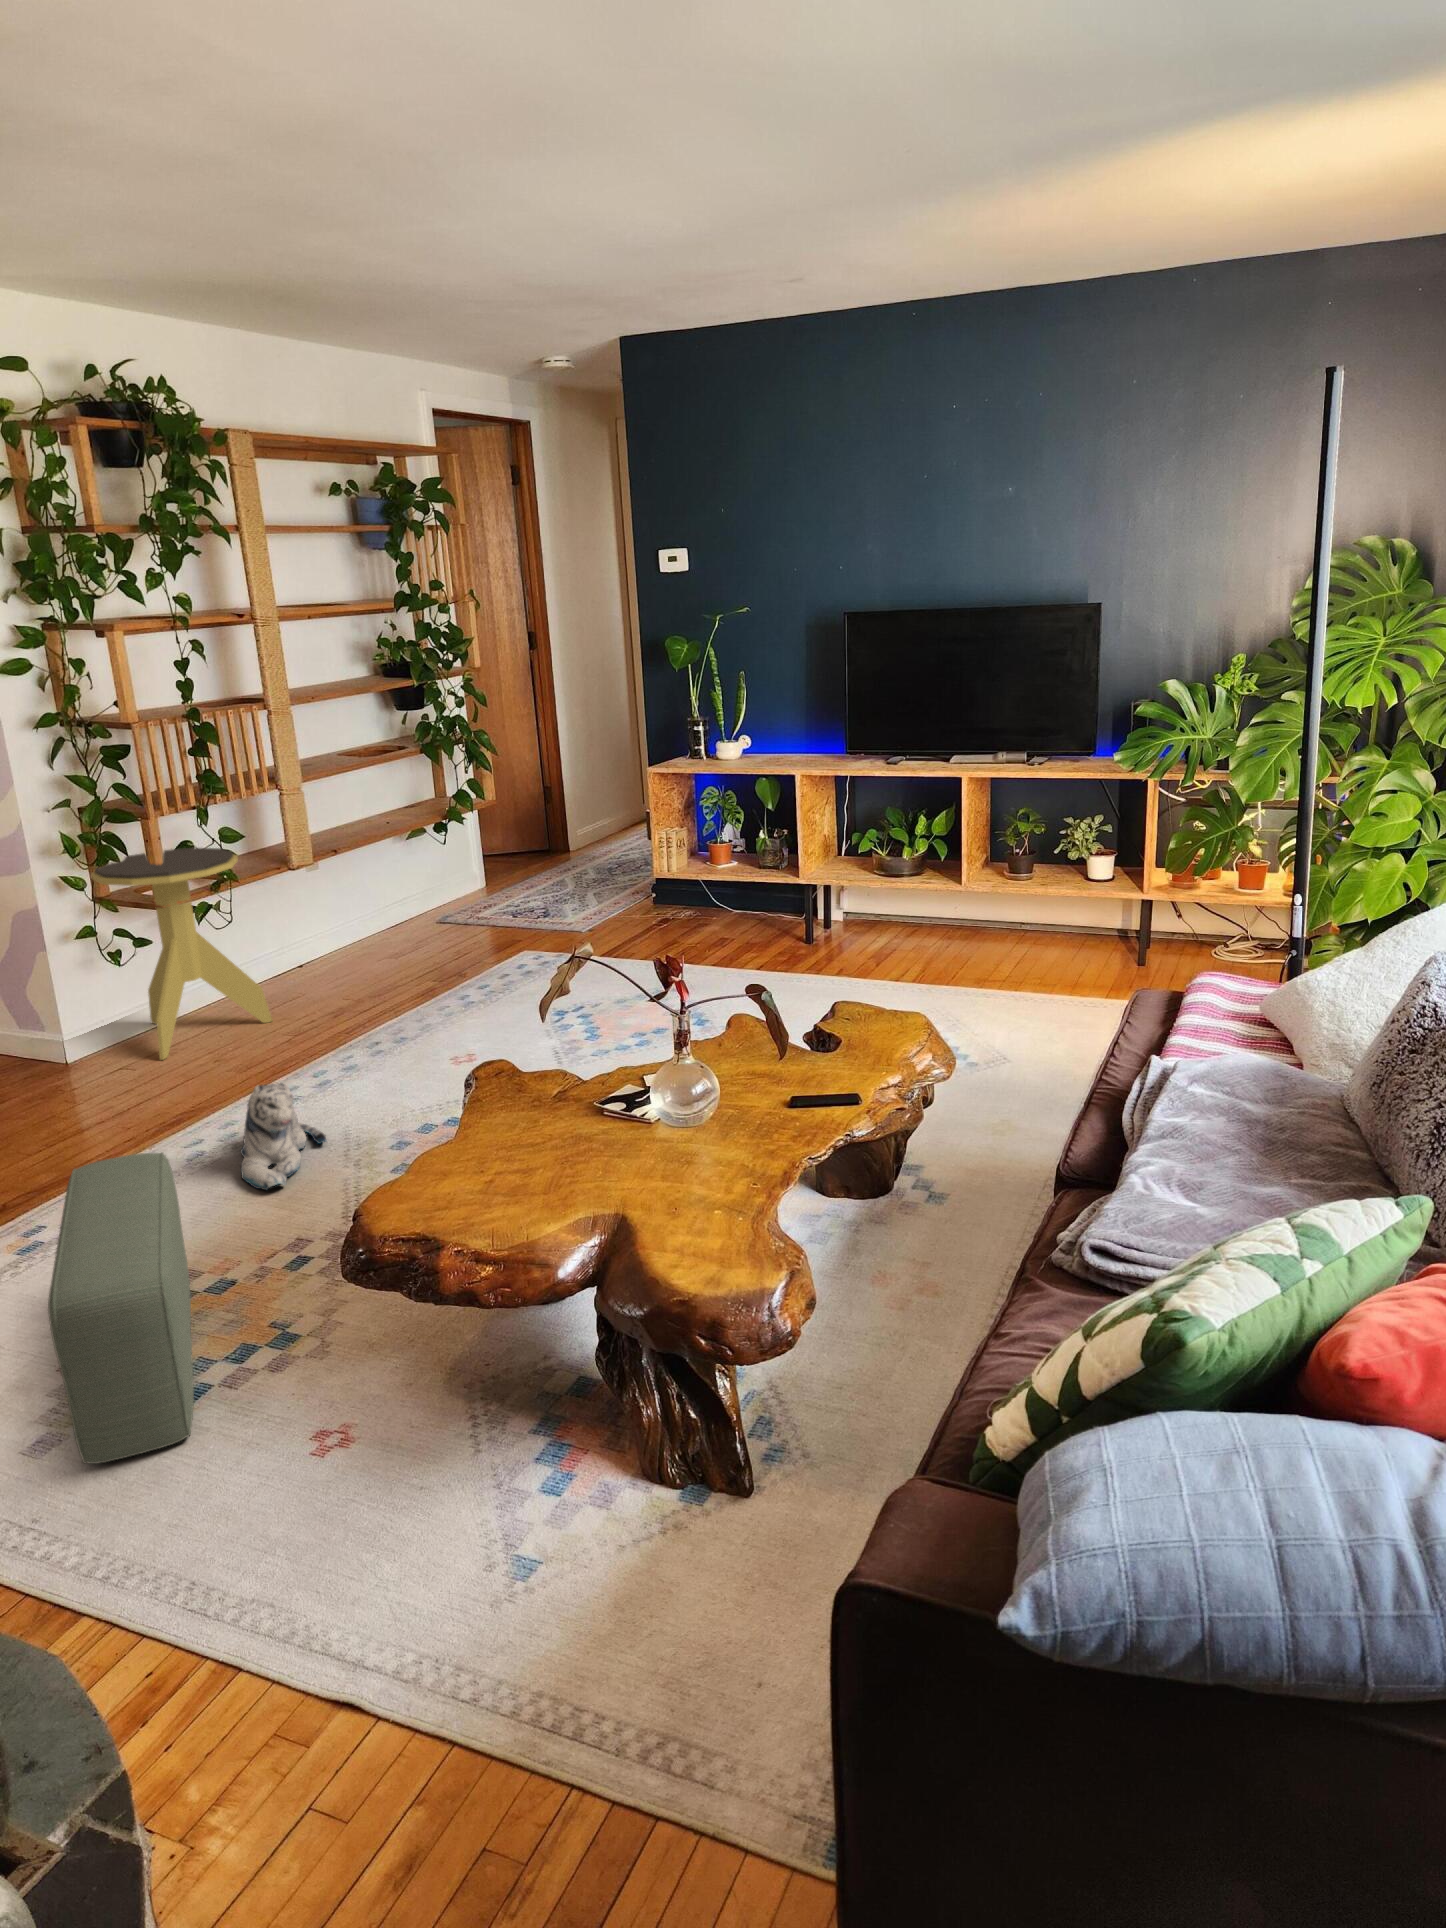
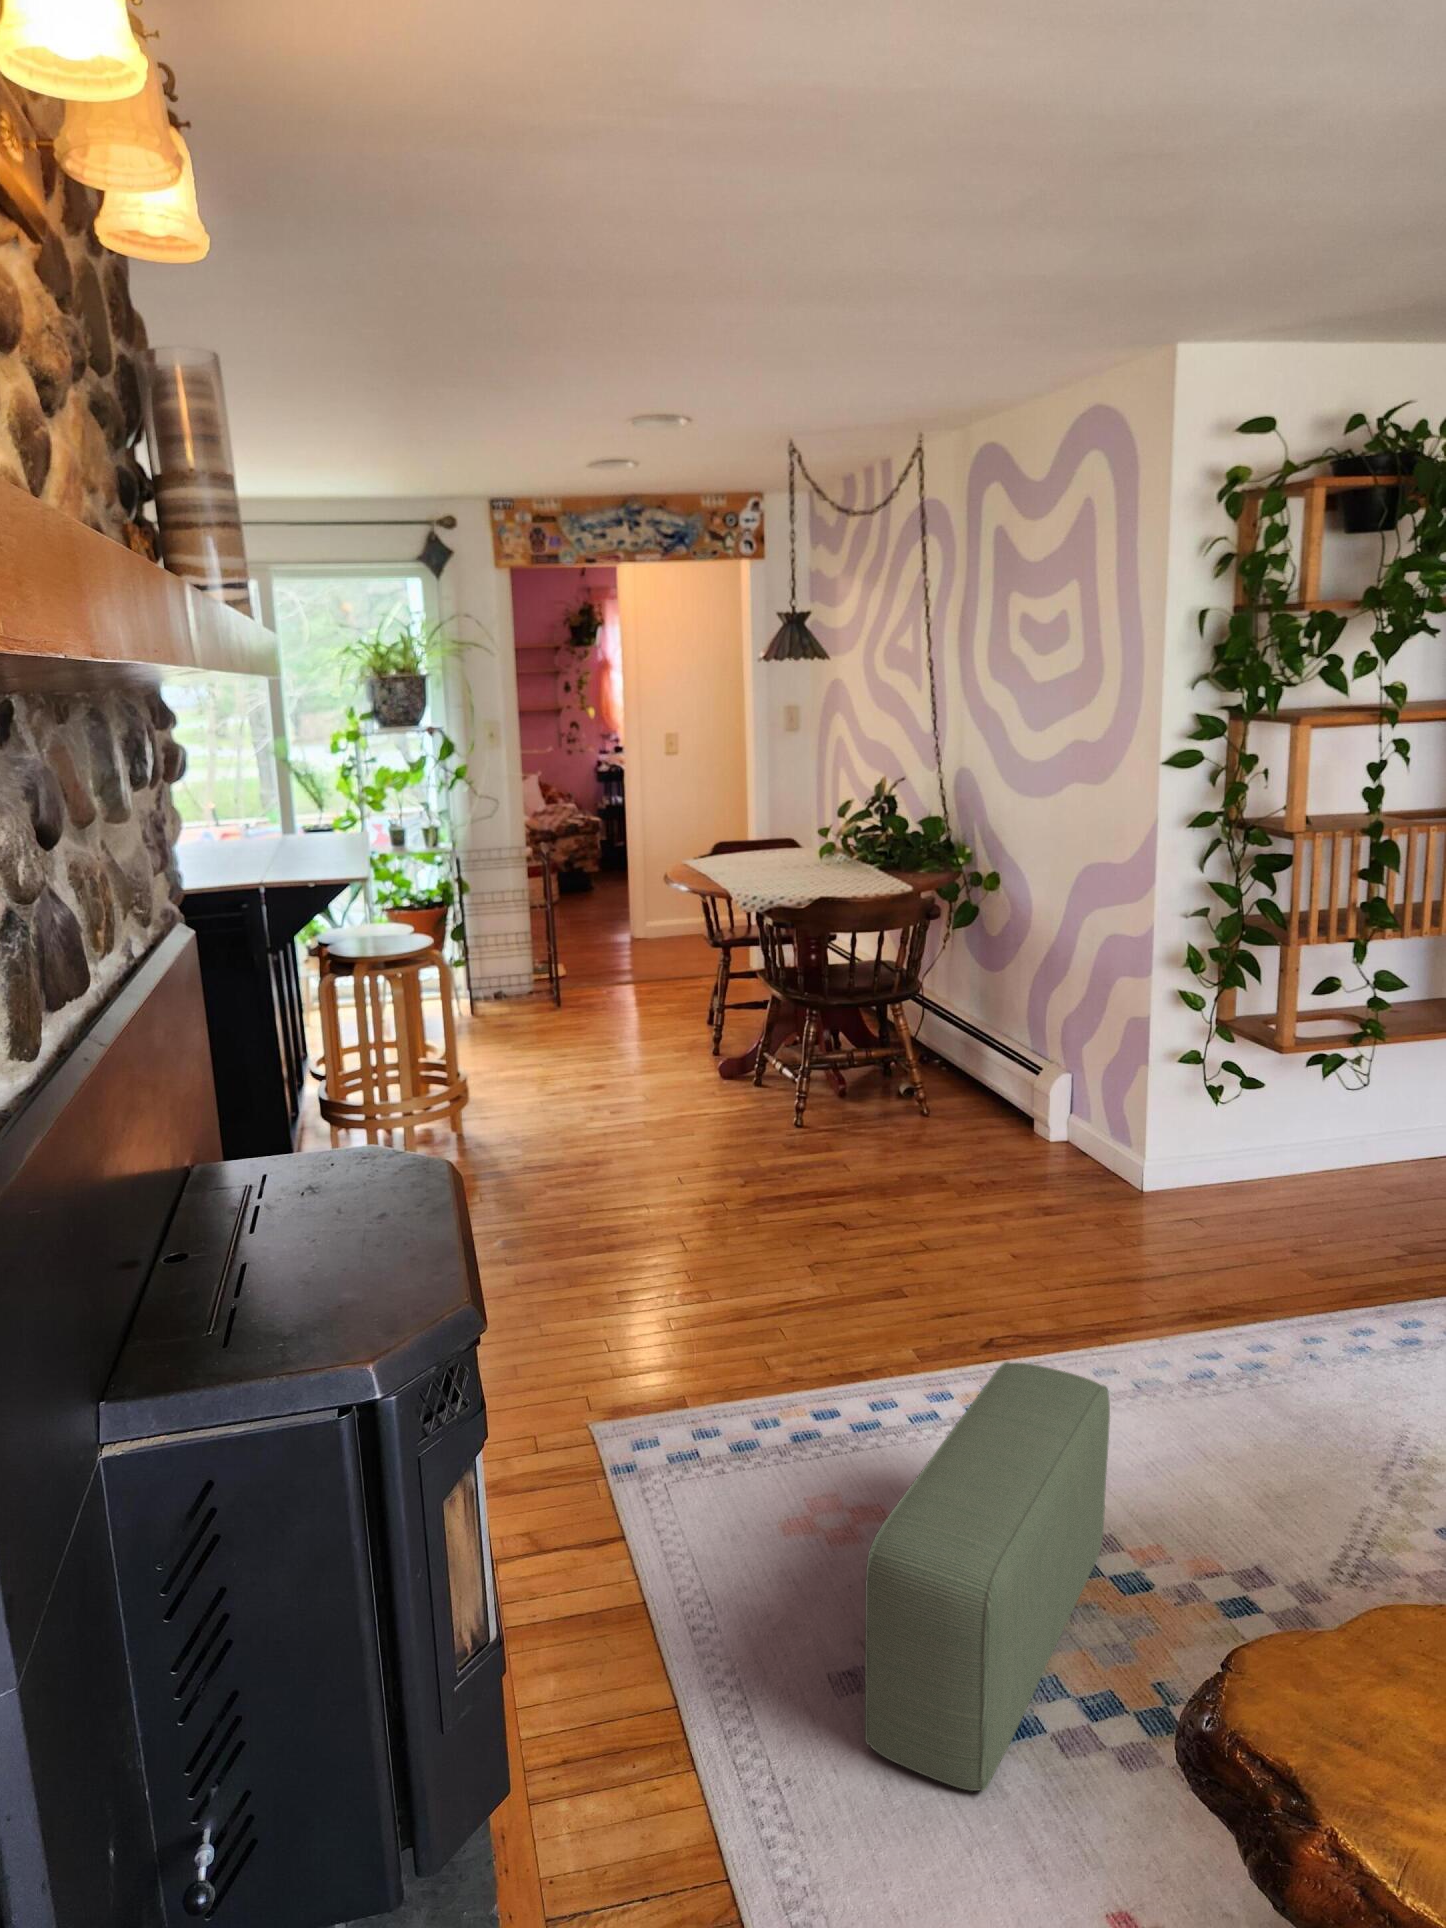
side table: present [91,848,272,1060] -> none [1208,981,1385,1229]
plush toy: present [241,1084,326,1190] -> none [1235,1328,1367,1474]

